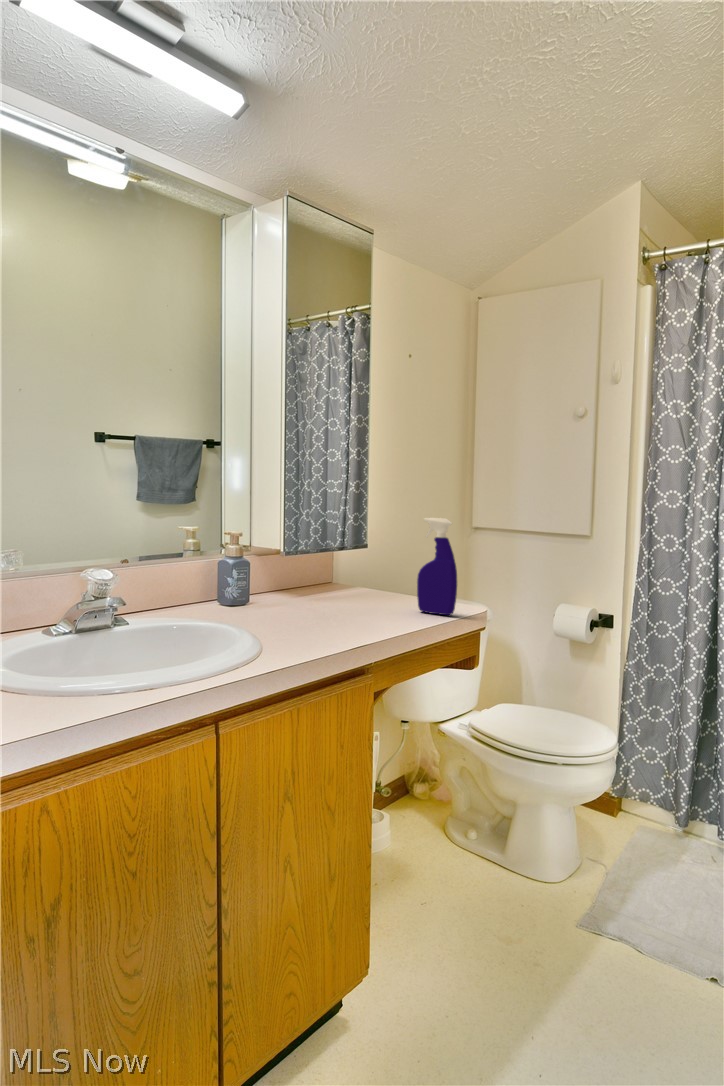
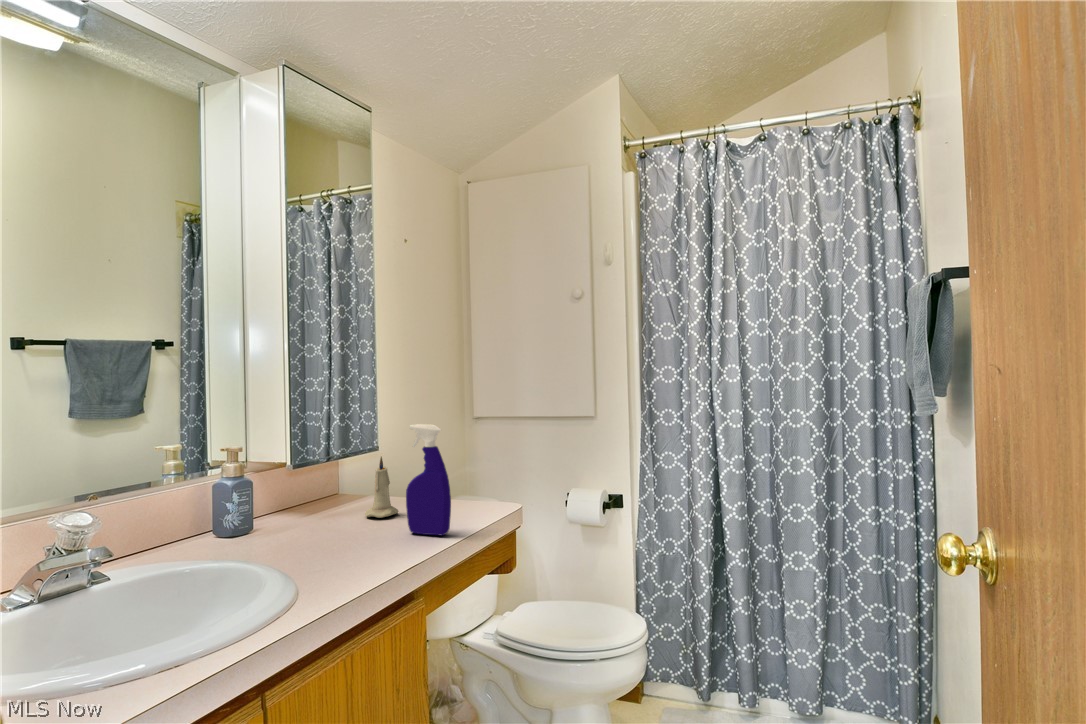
candle: none [376,548,405,601] -> present [365,457,399,518]

